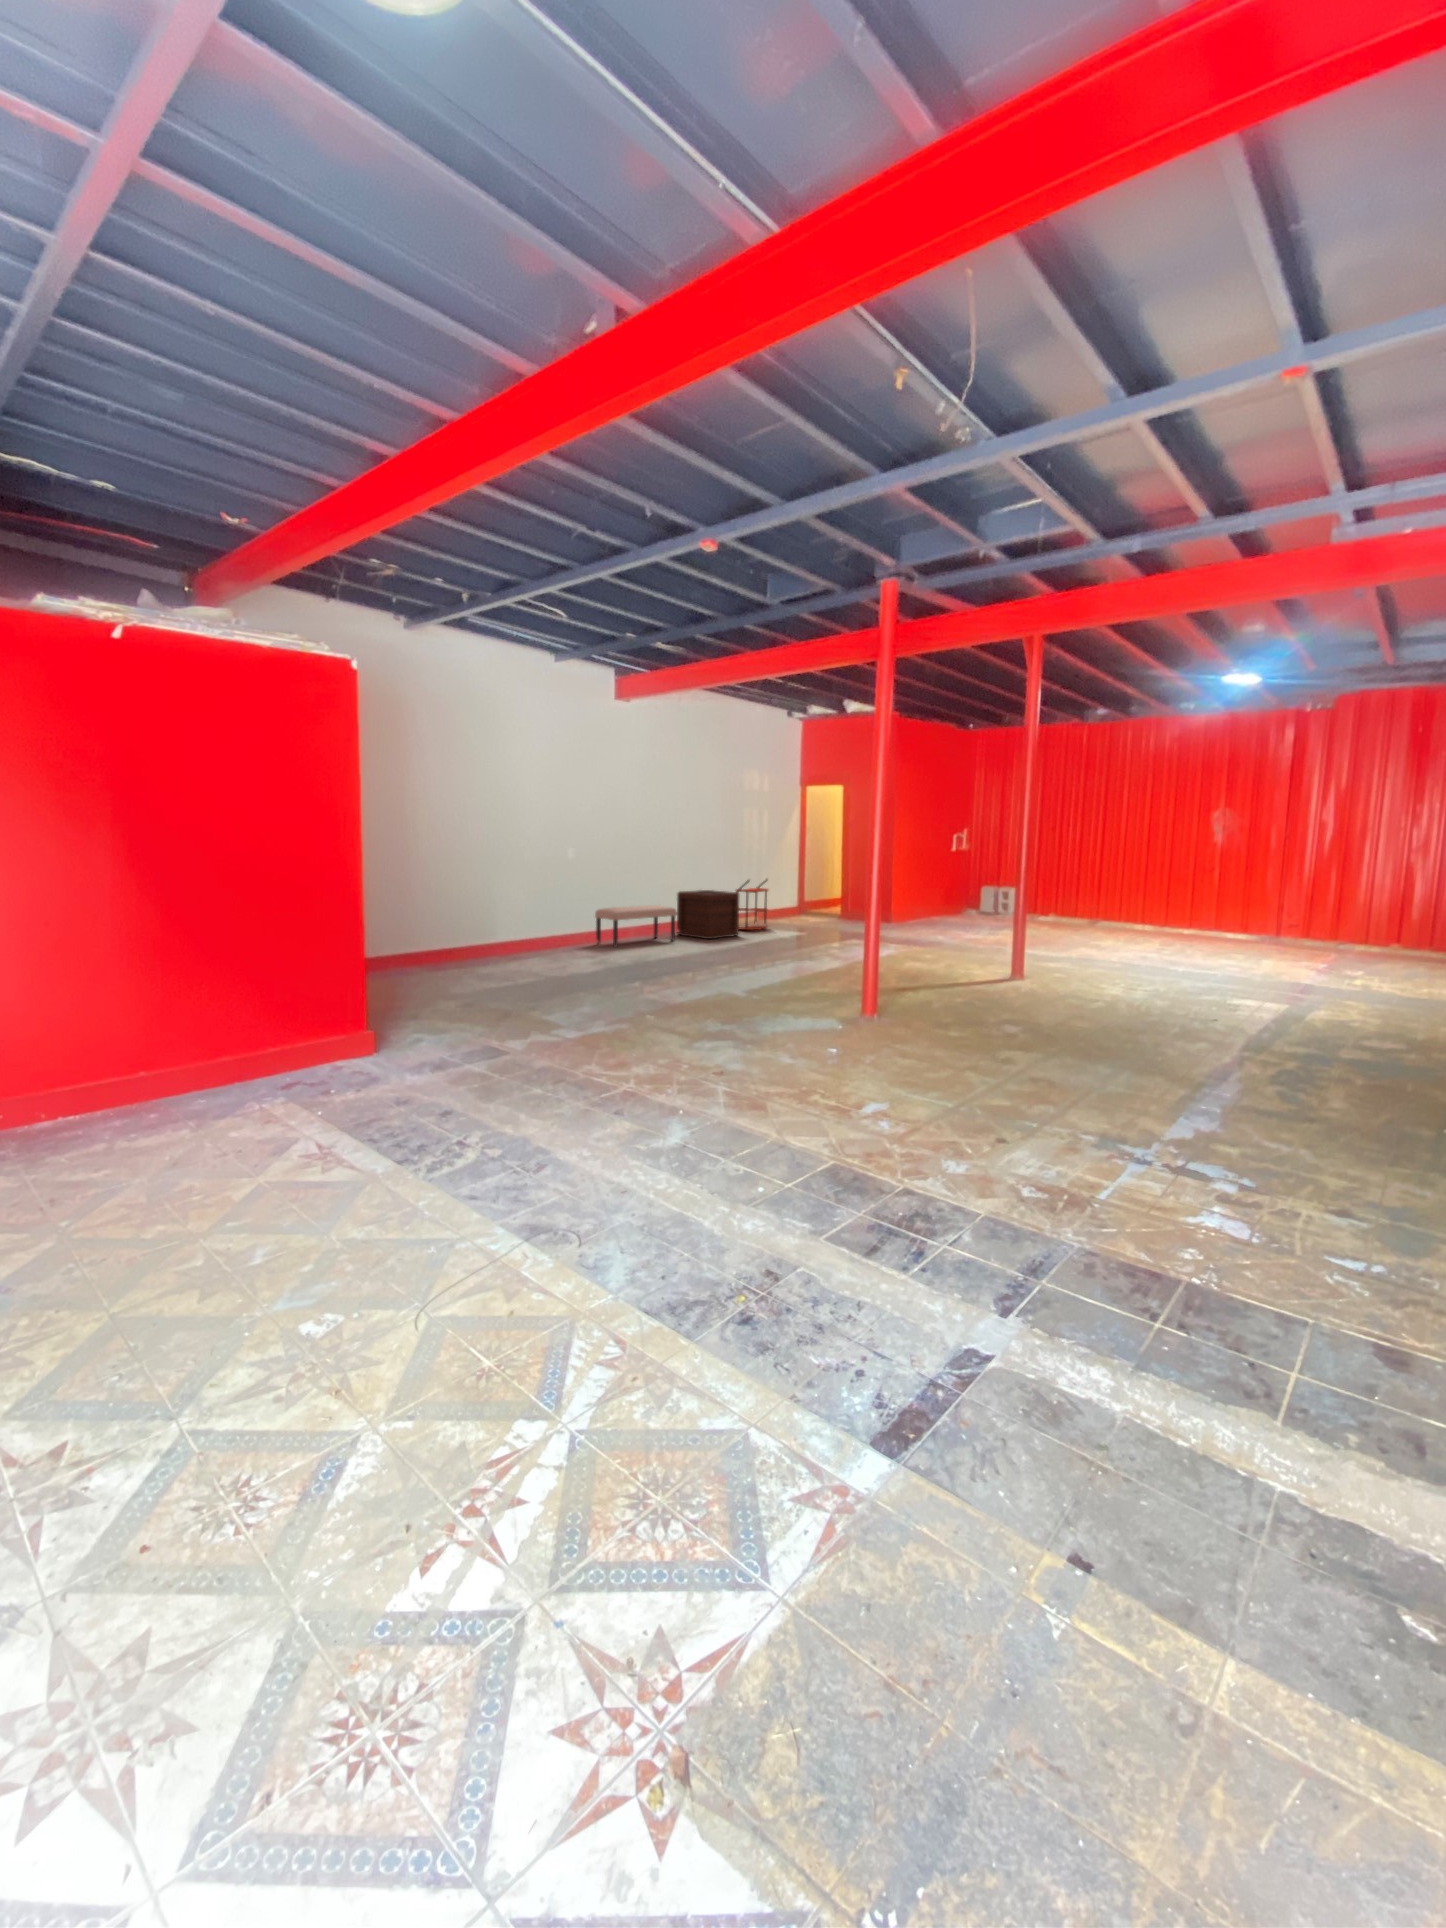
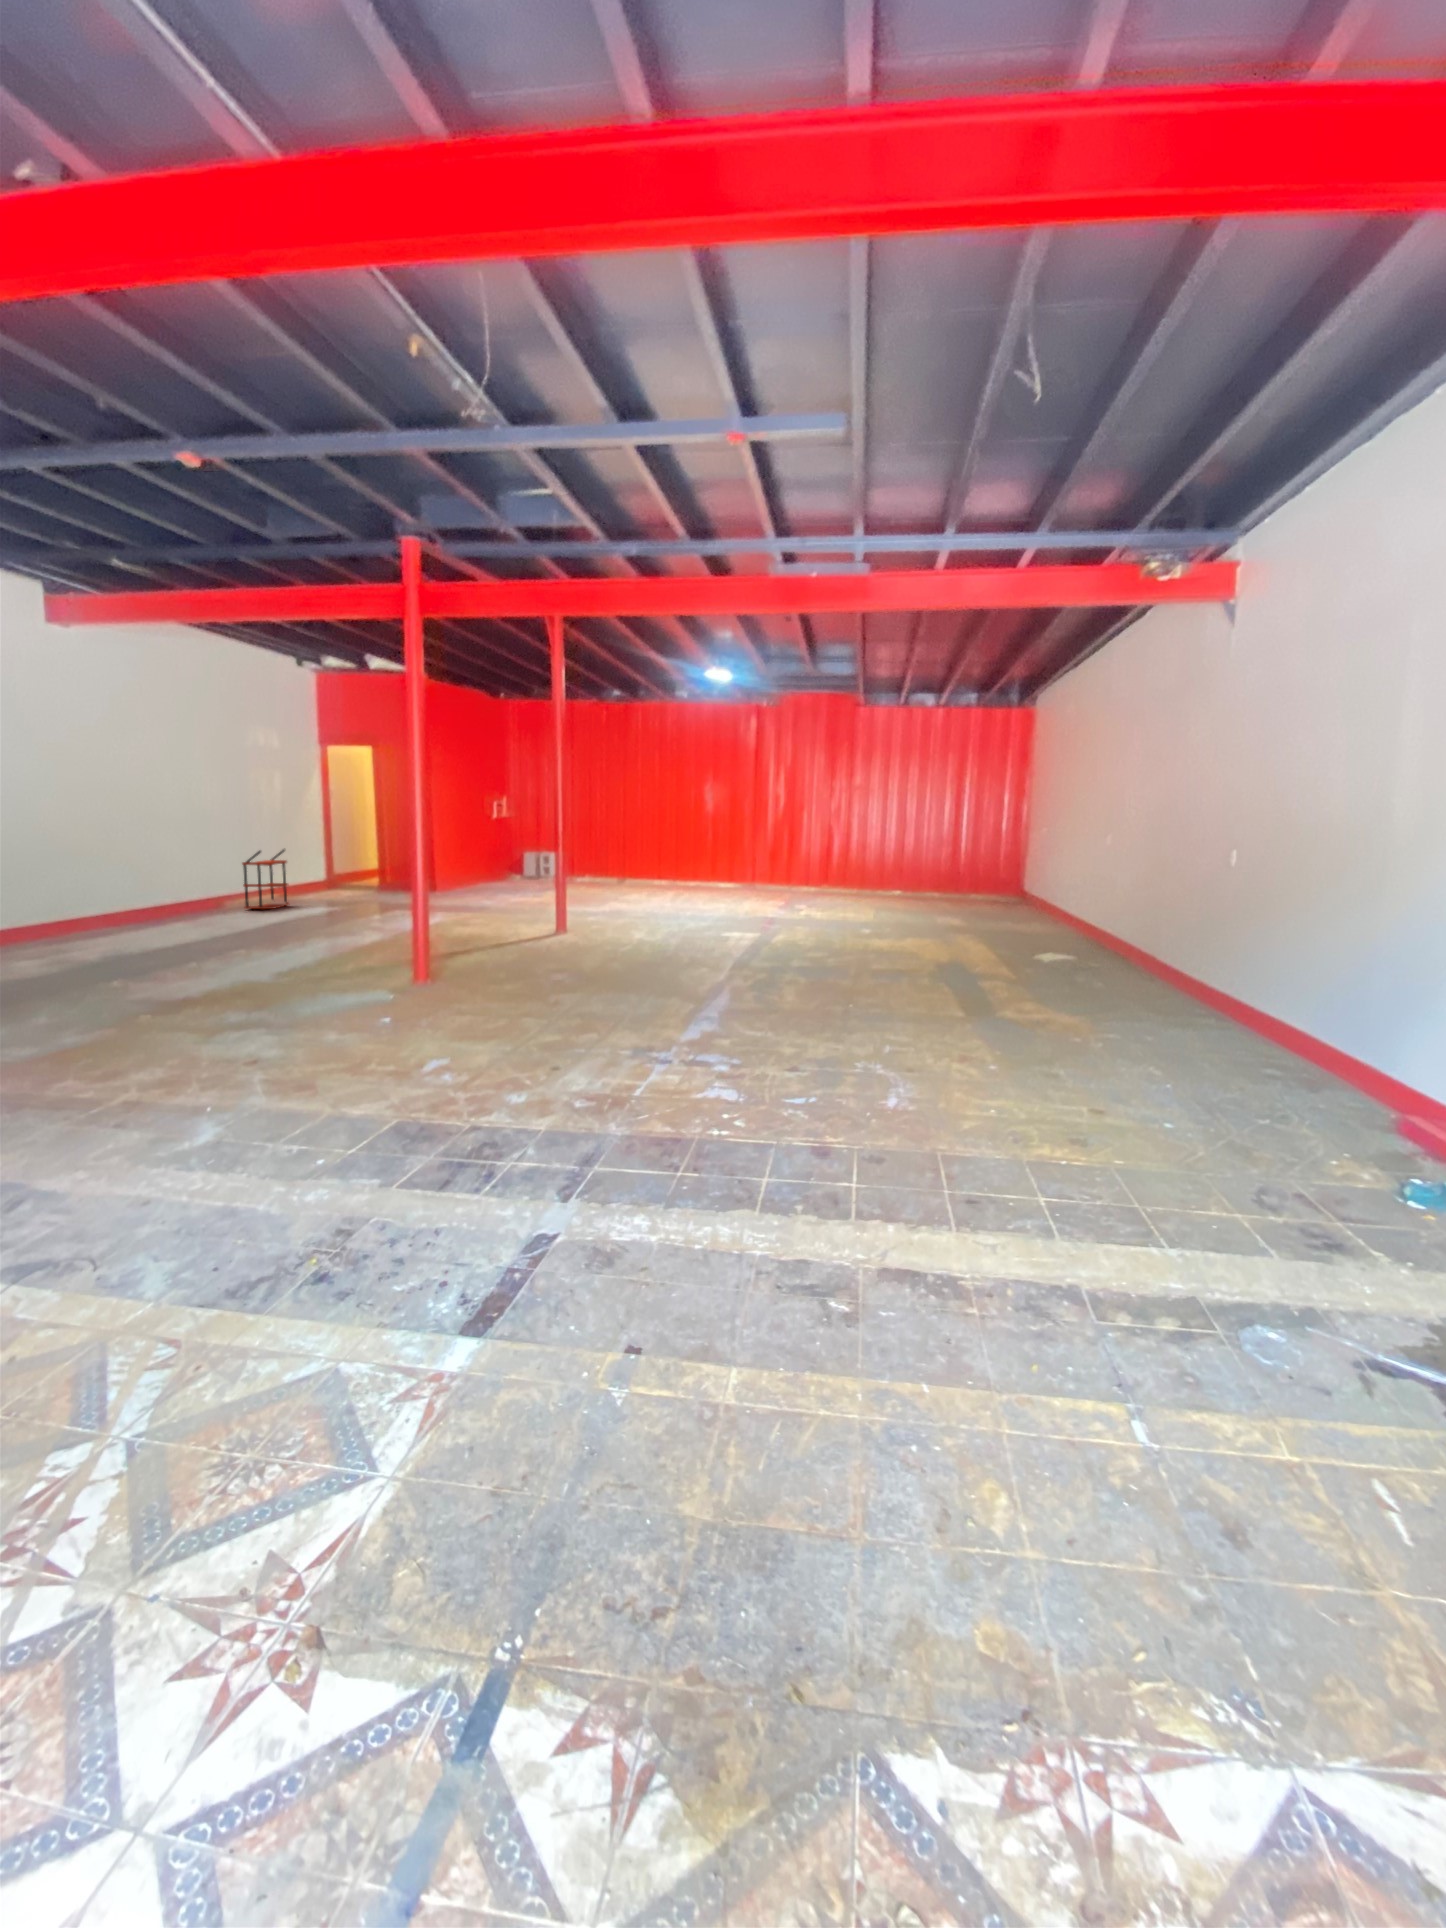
wooden crate: present [677,890,739,939] -> none [156,864,251,923]
bench: present [595,905,677,947] -> none [20,886,158,943]

